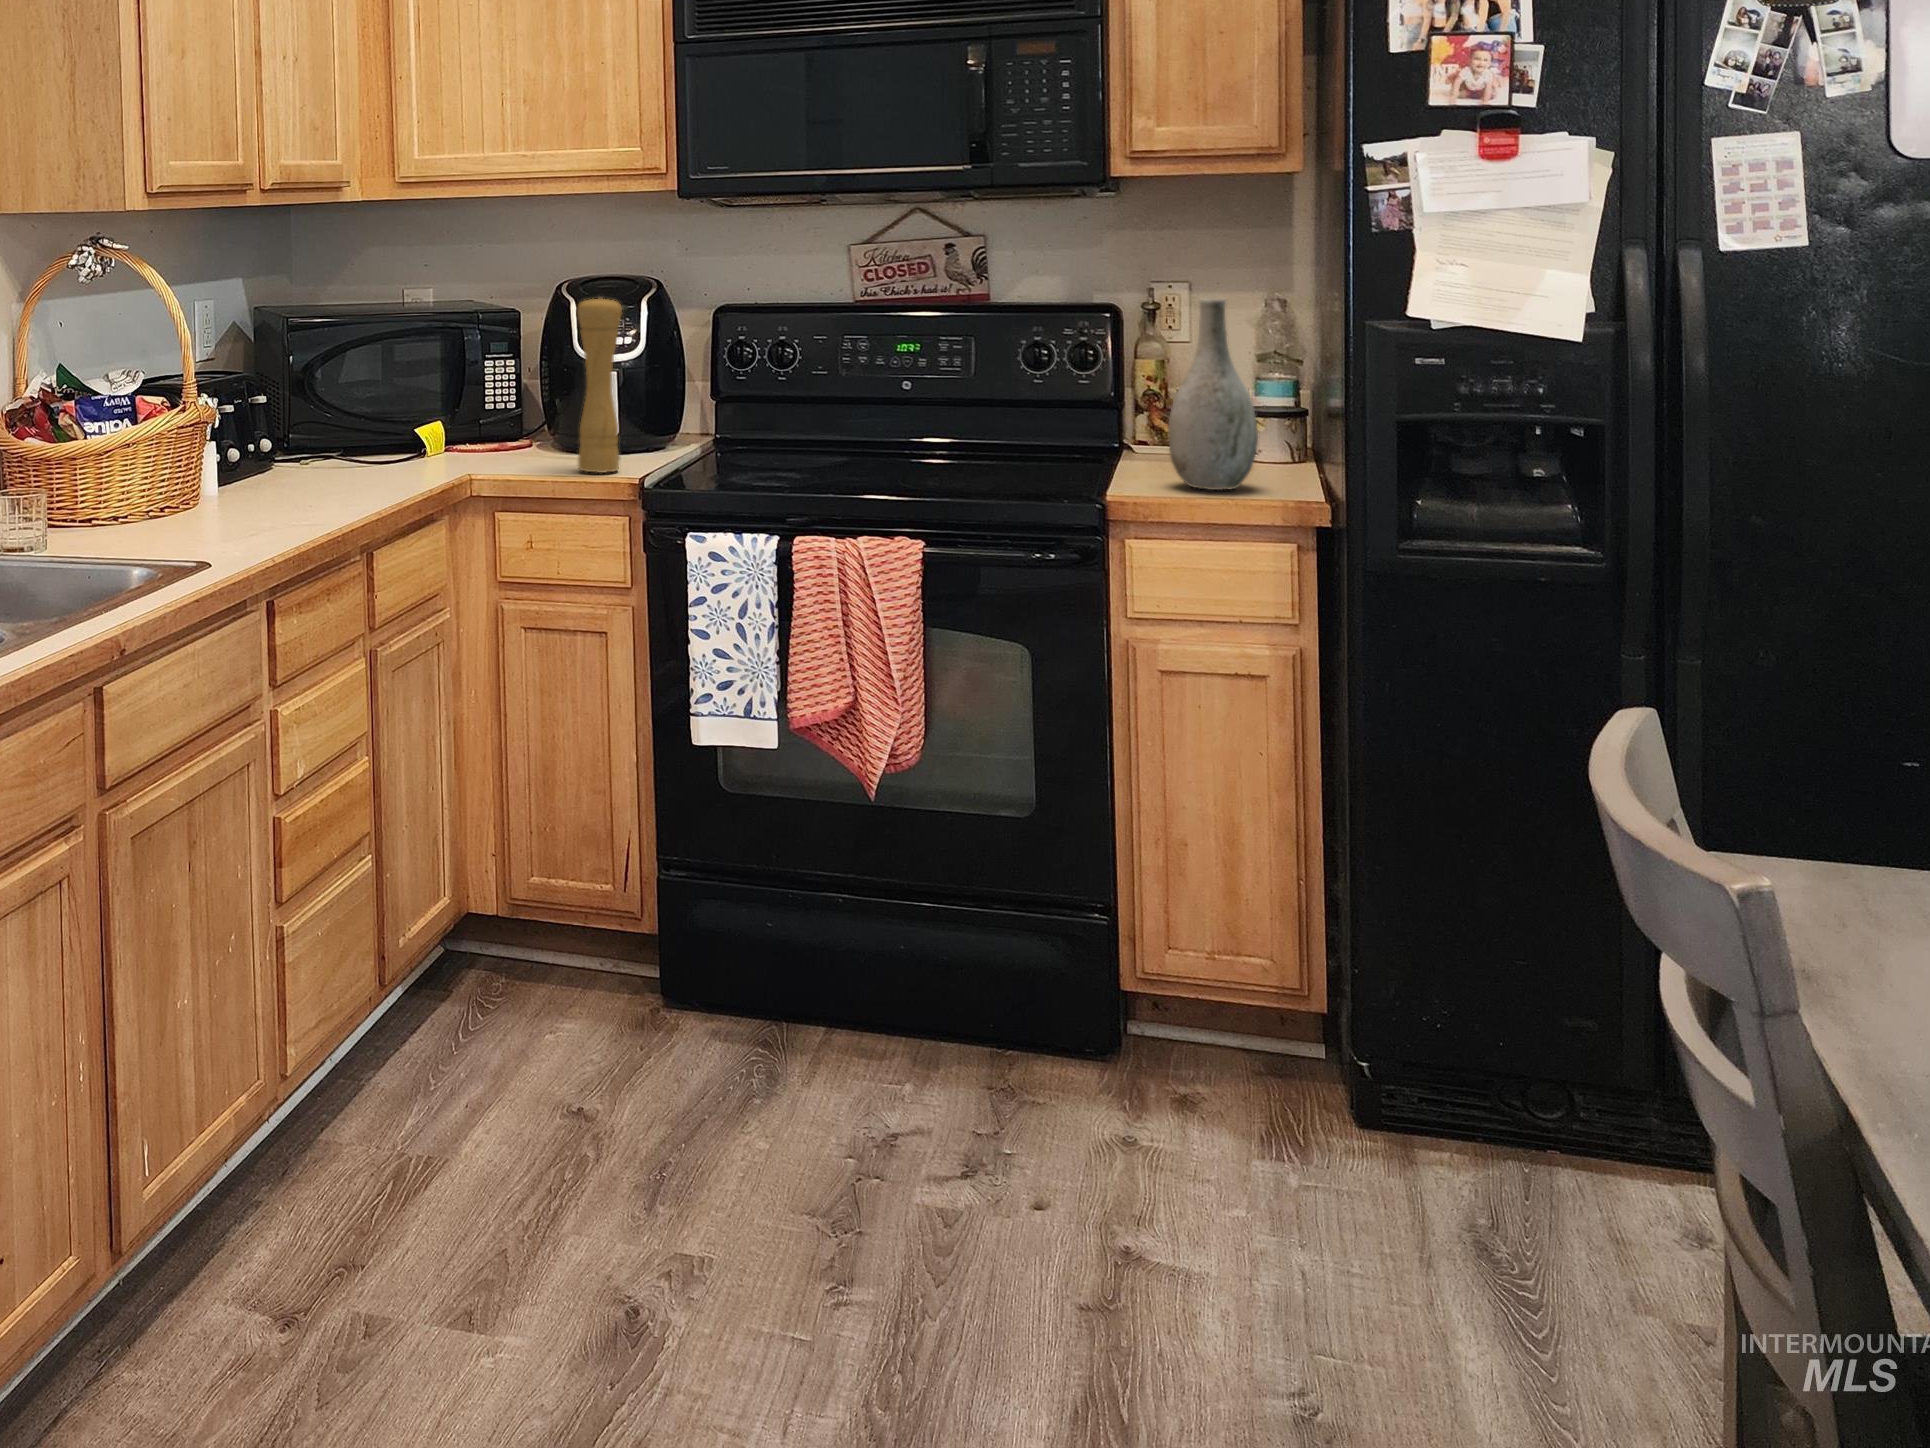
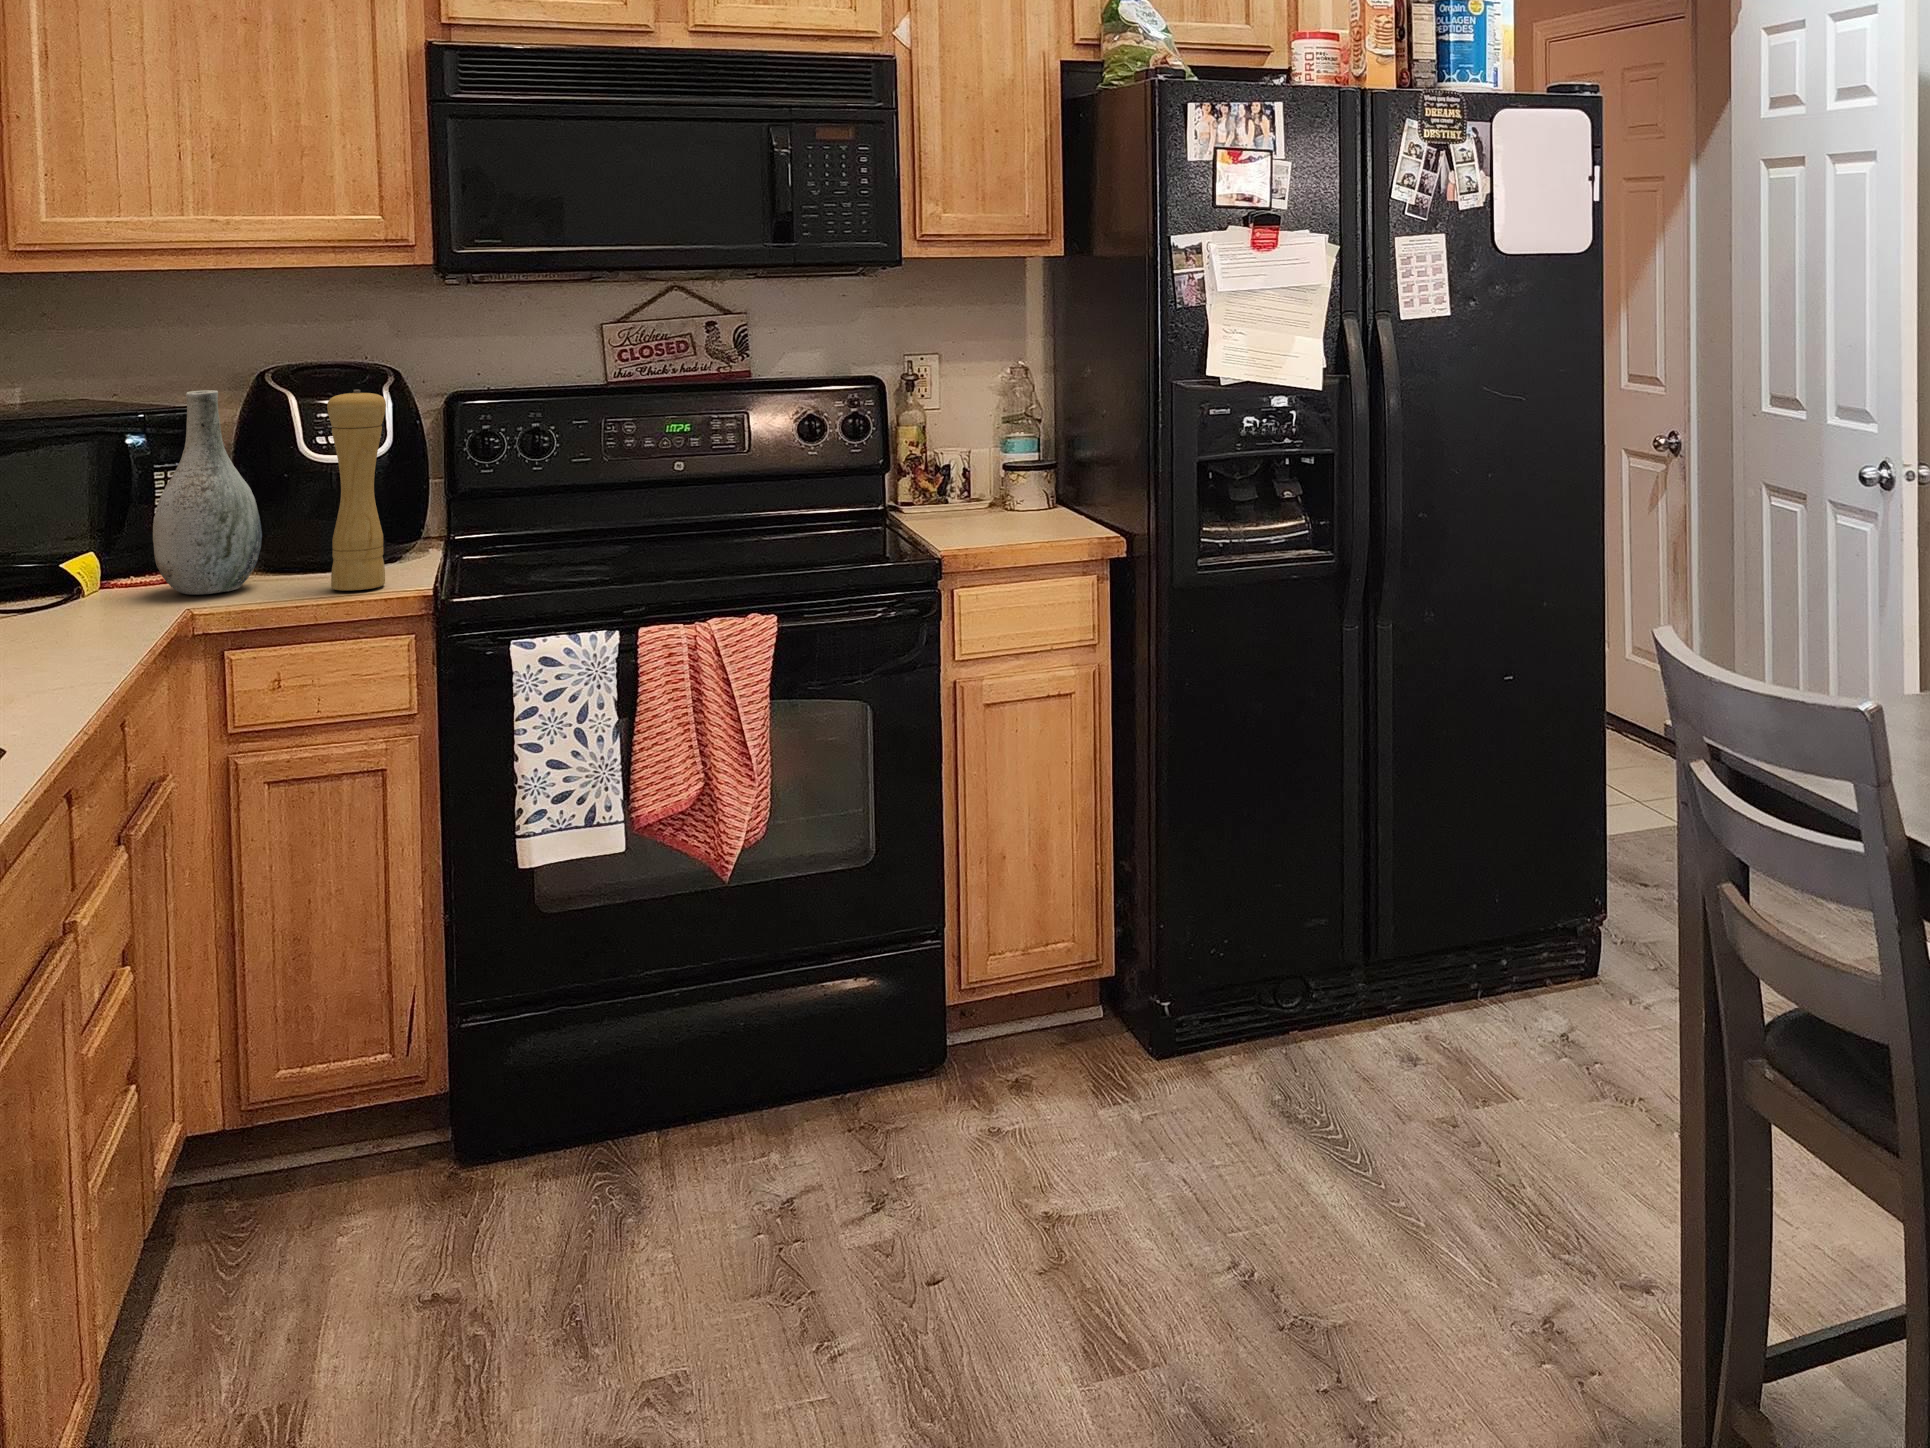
vase: present [1168,298,1258,490] -> present [153,390,262,595]

